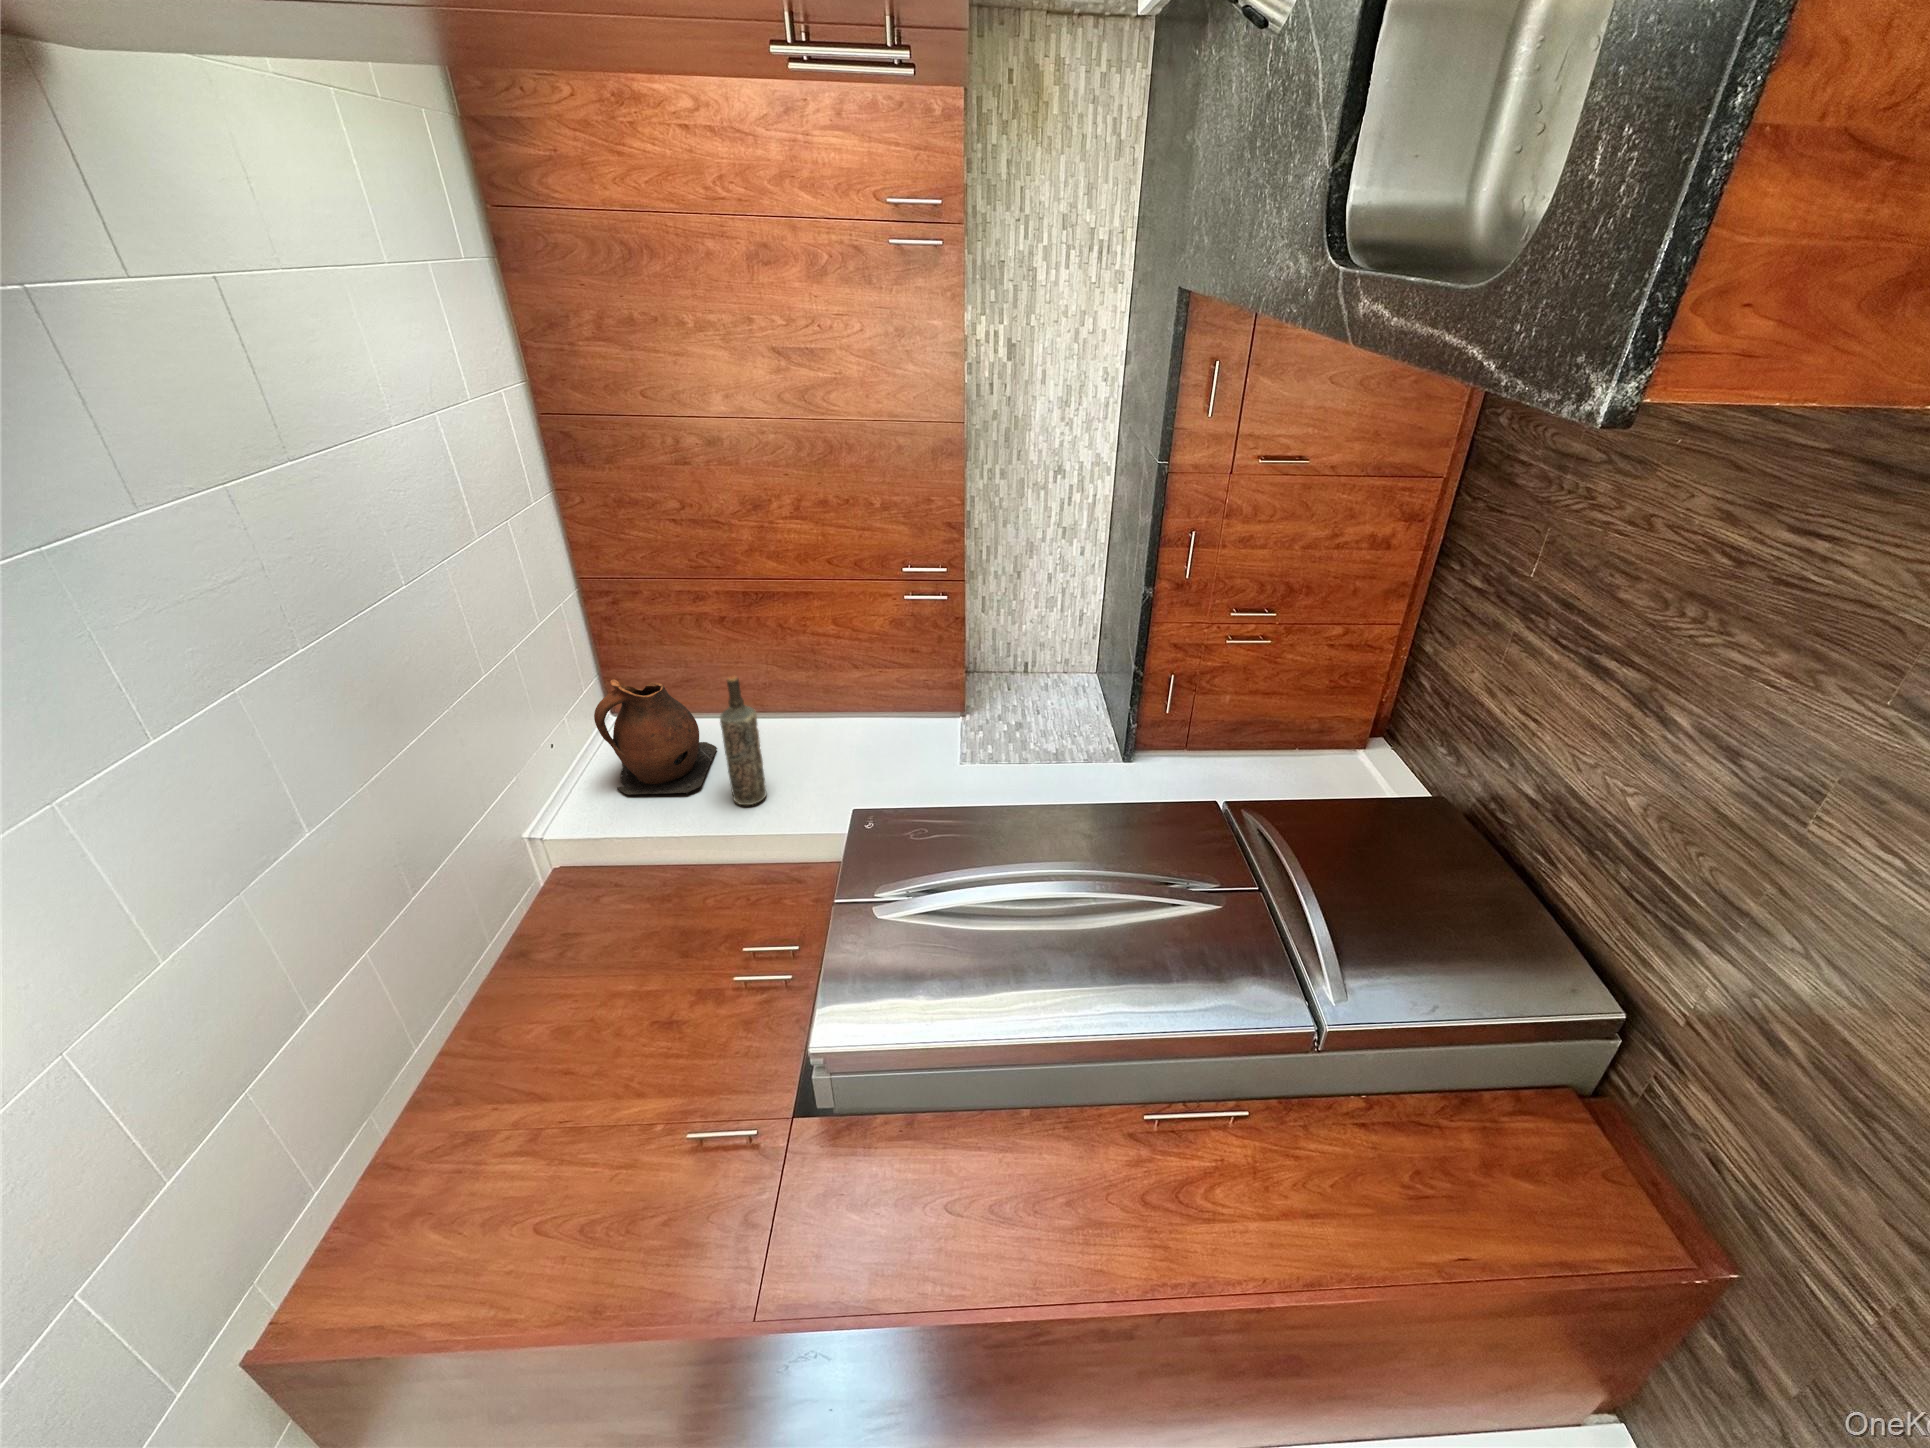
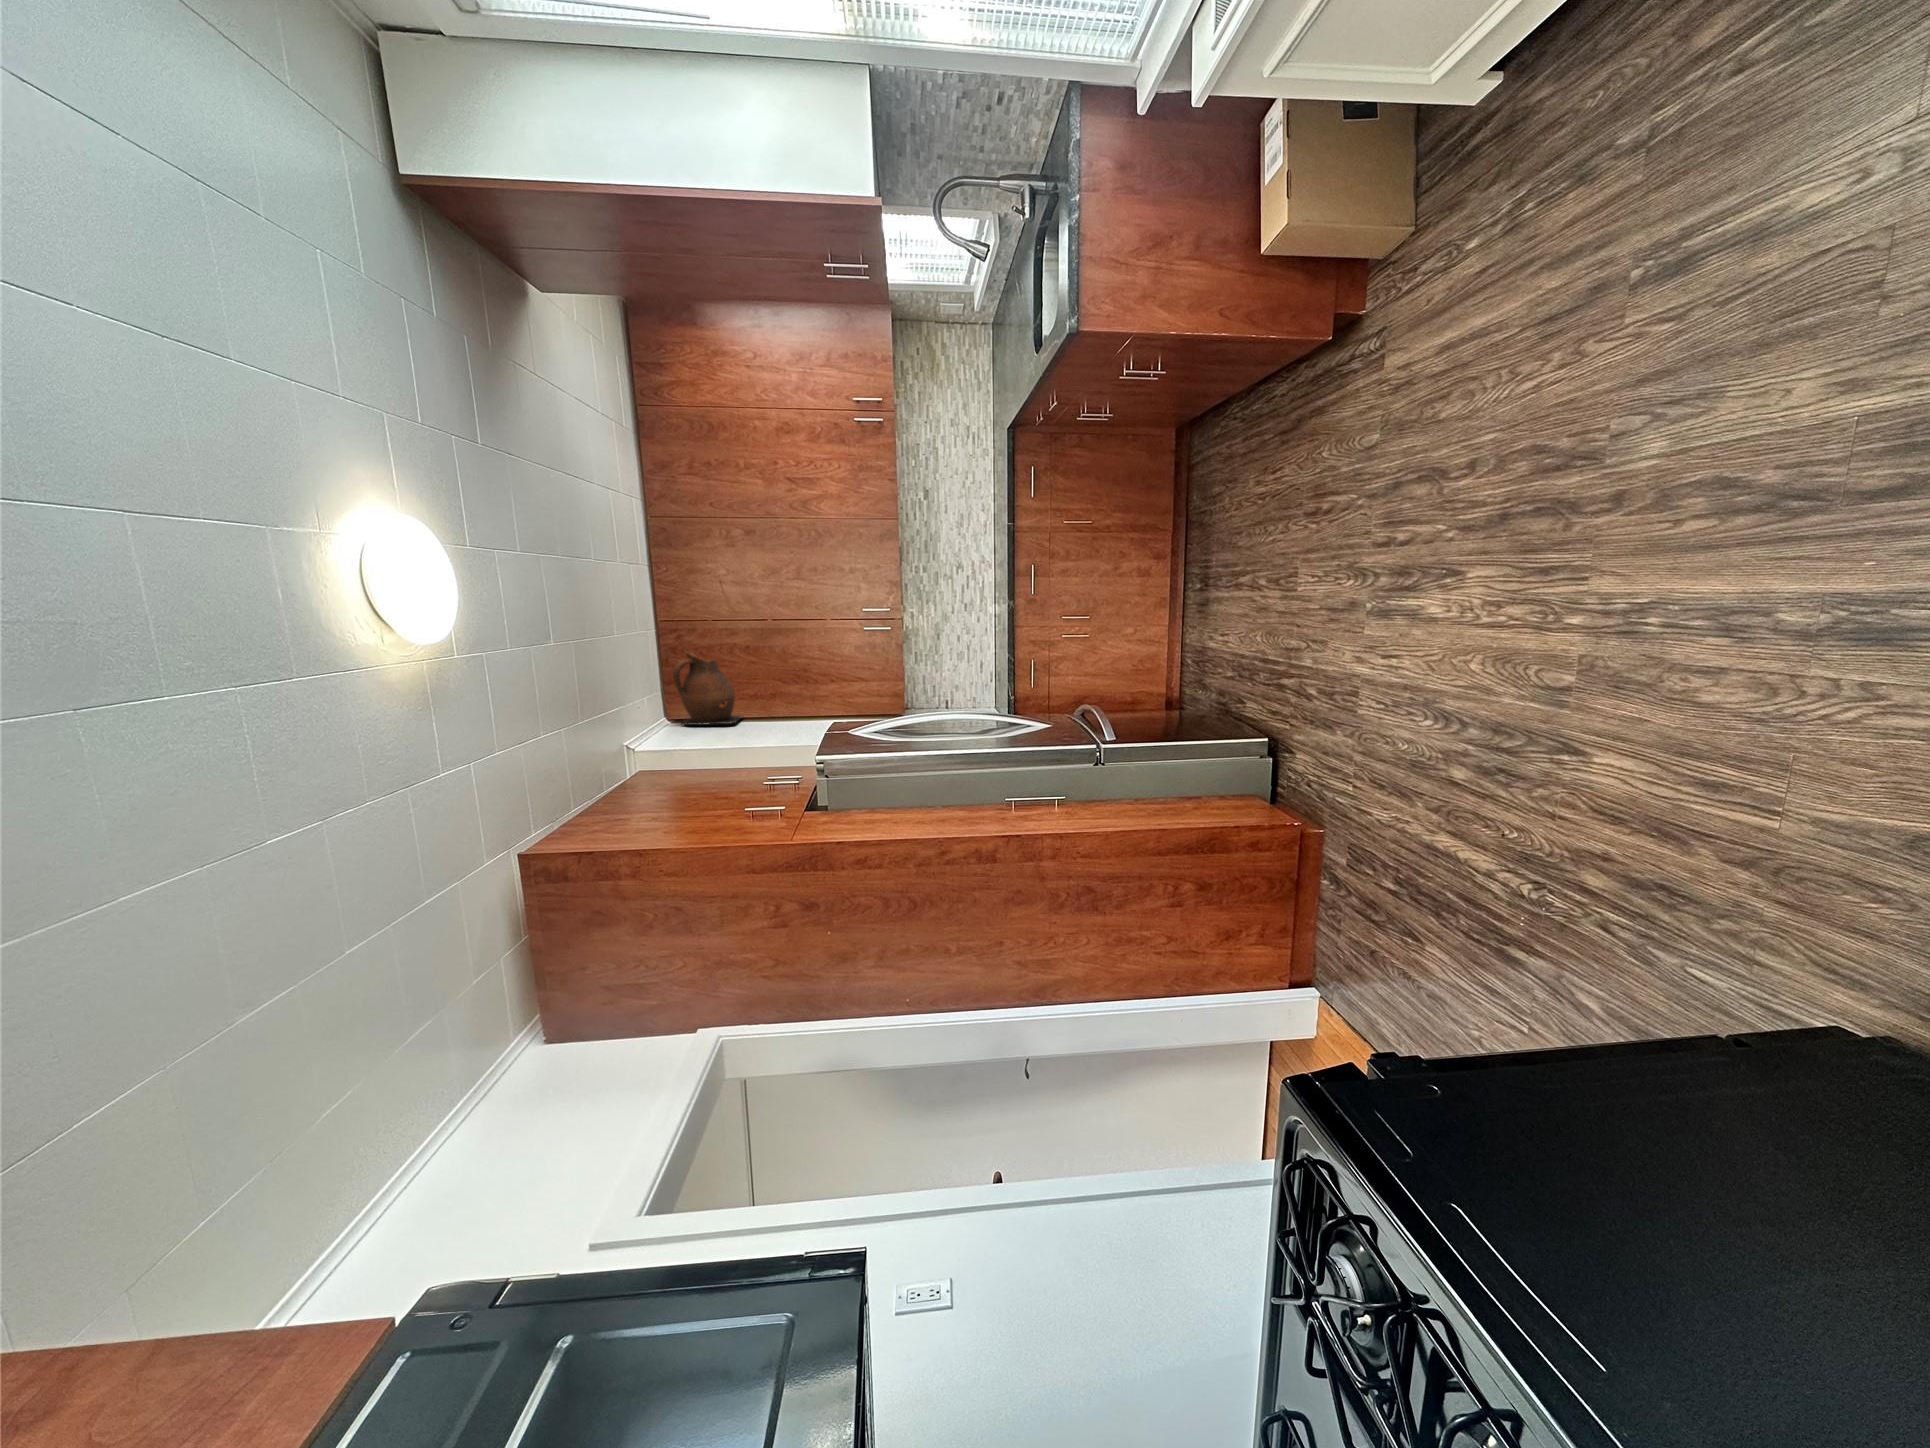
bottle: present [720,676,766,805] -> none [753,640,778,727]

